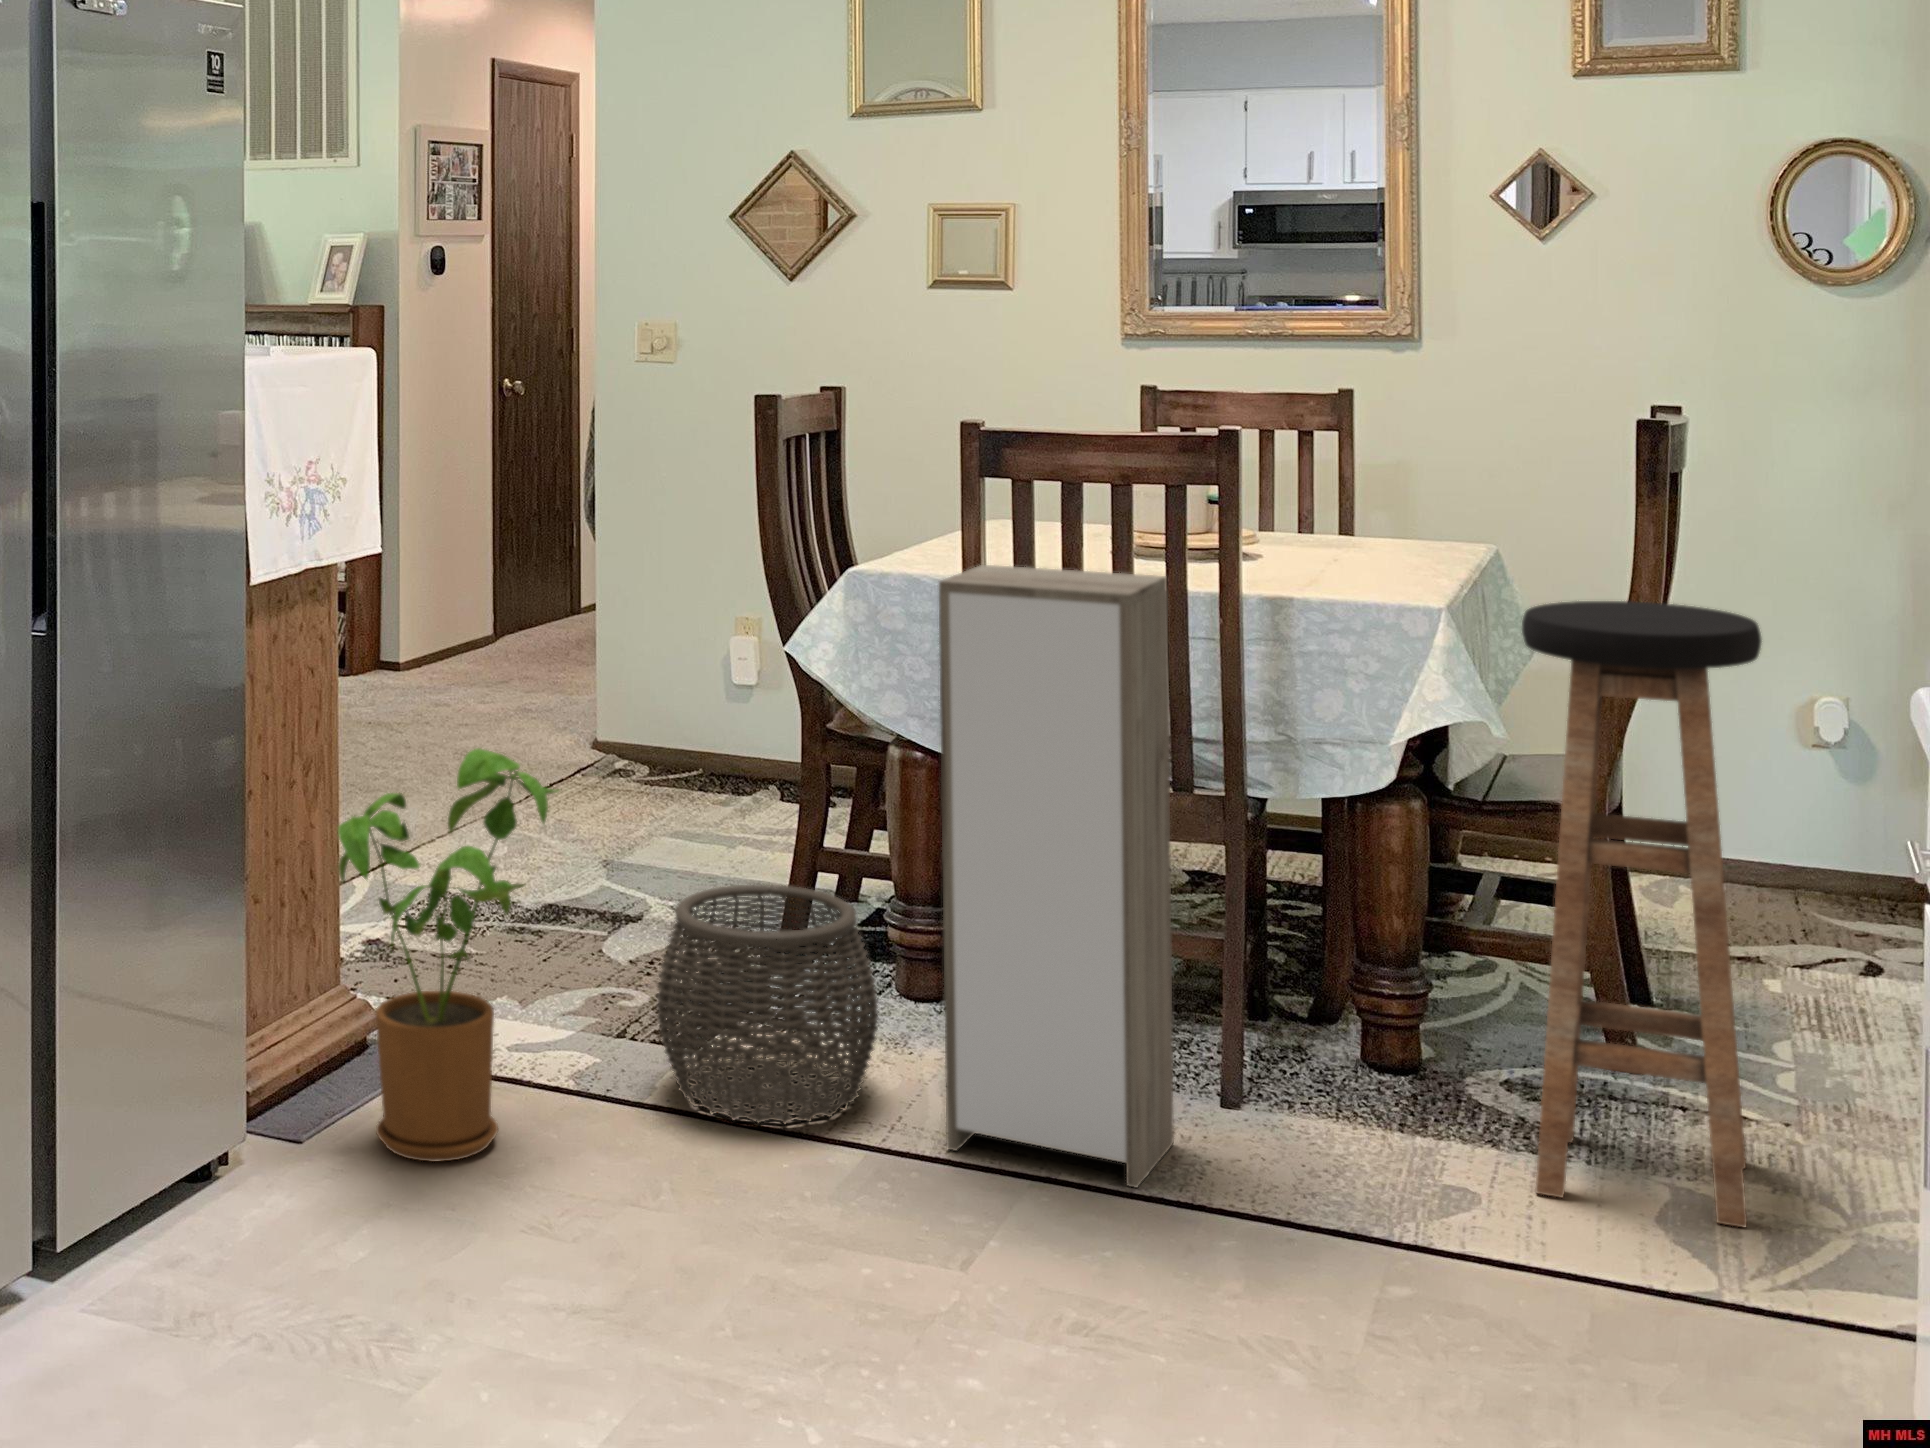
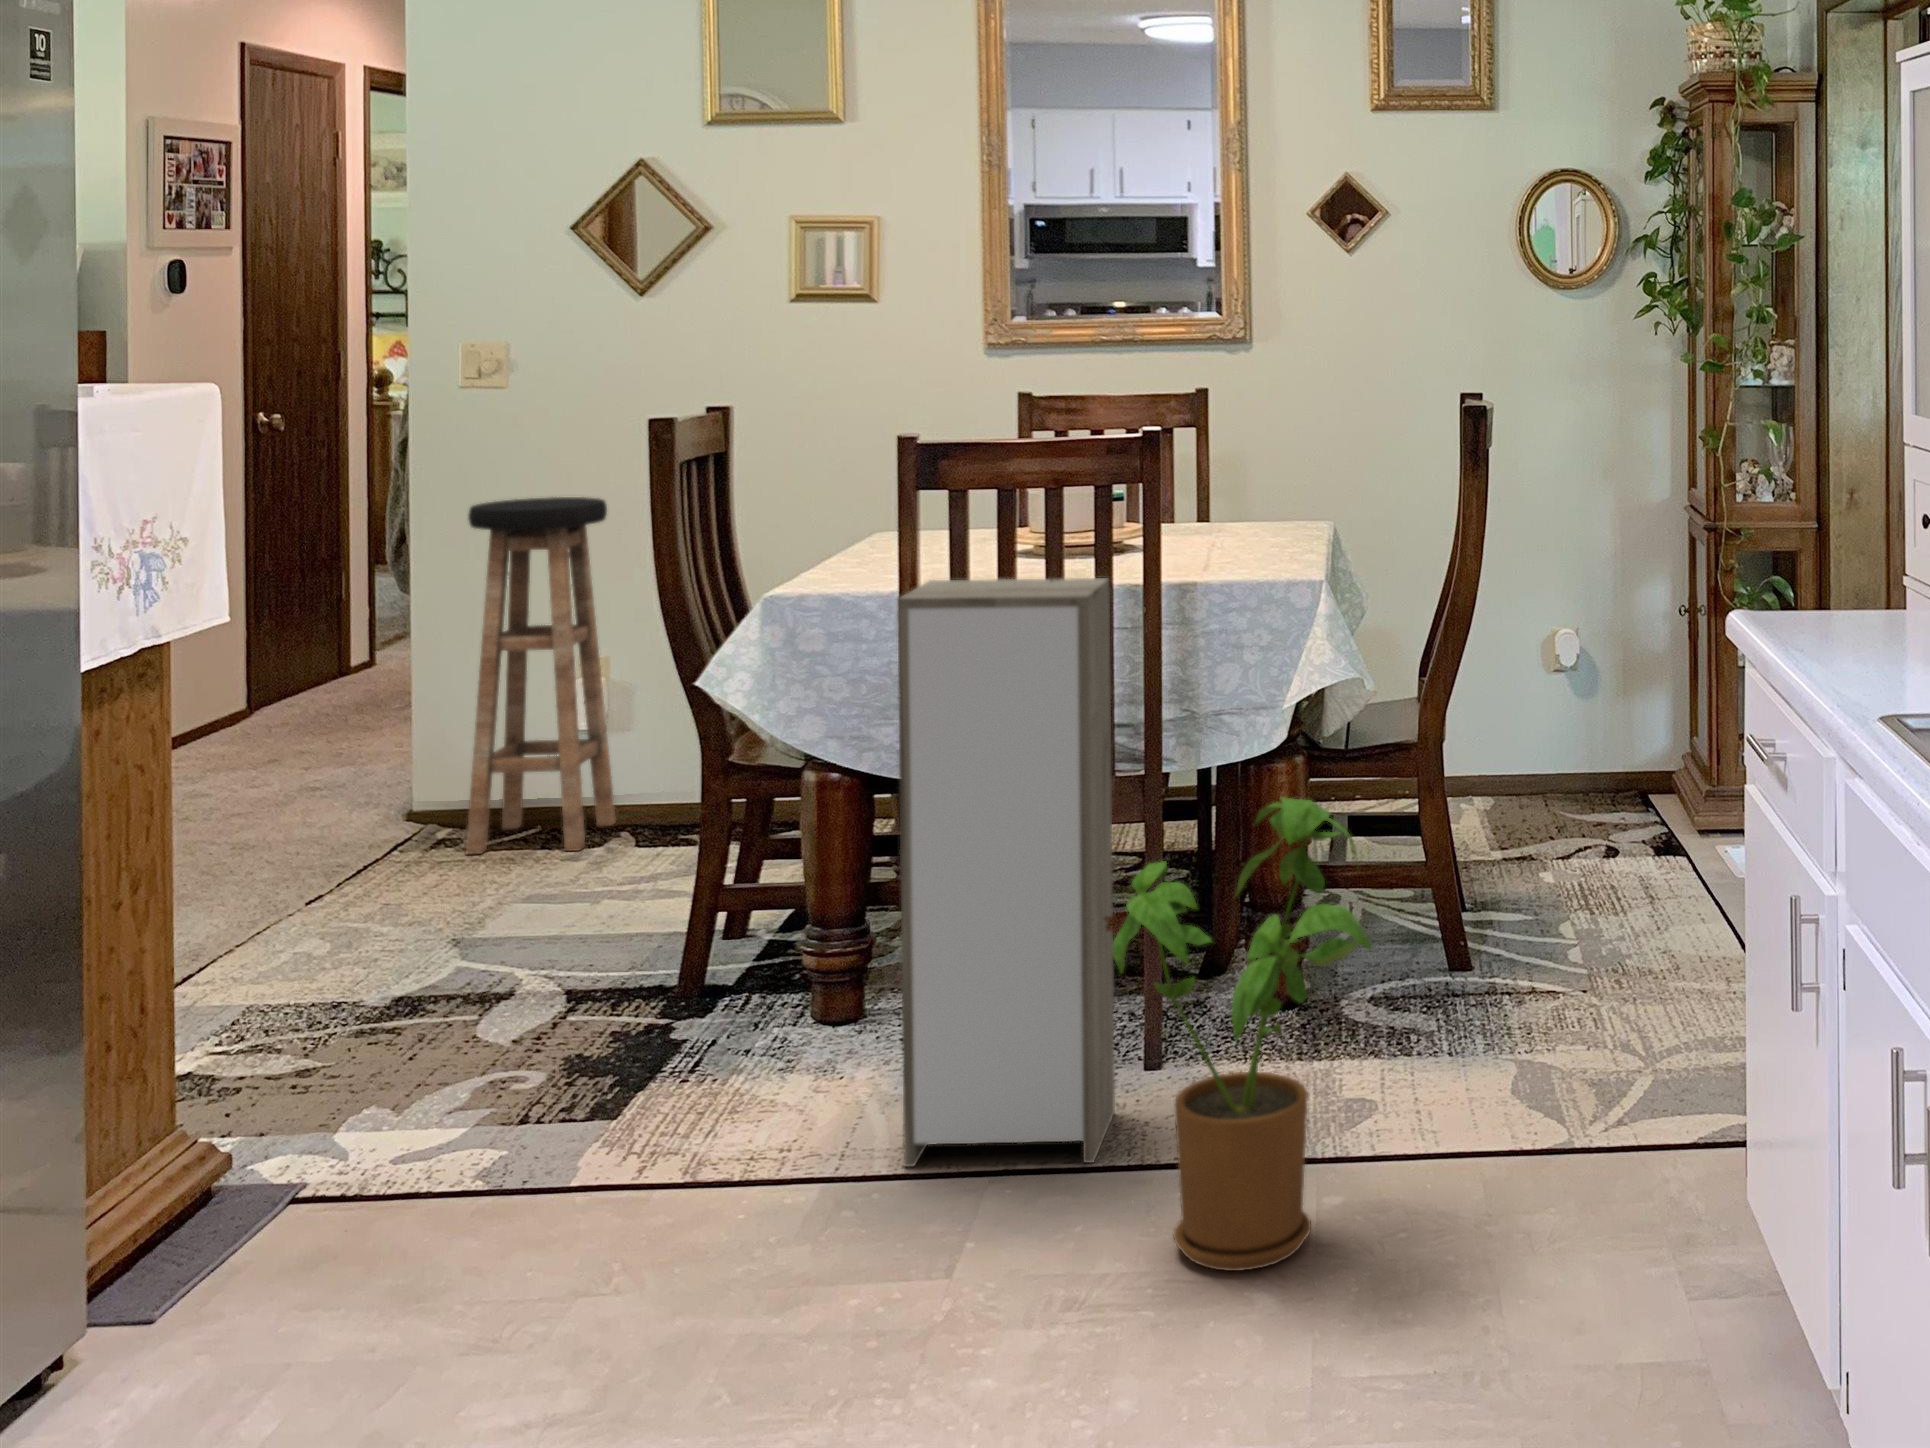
bar stool: present [1522,601,1761,1228] -> present [465,497,616,854]
house plant: present [338,748,558,1162] -> present [1113,797,1372,1271]
woven basket: present [656,885,878,1124] -> none [576,929,823,1188]

